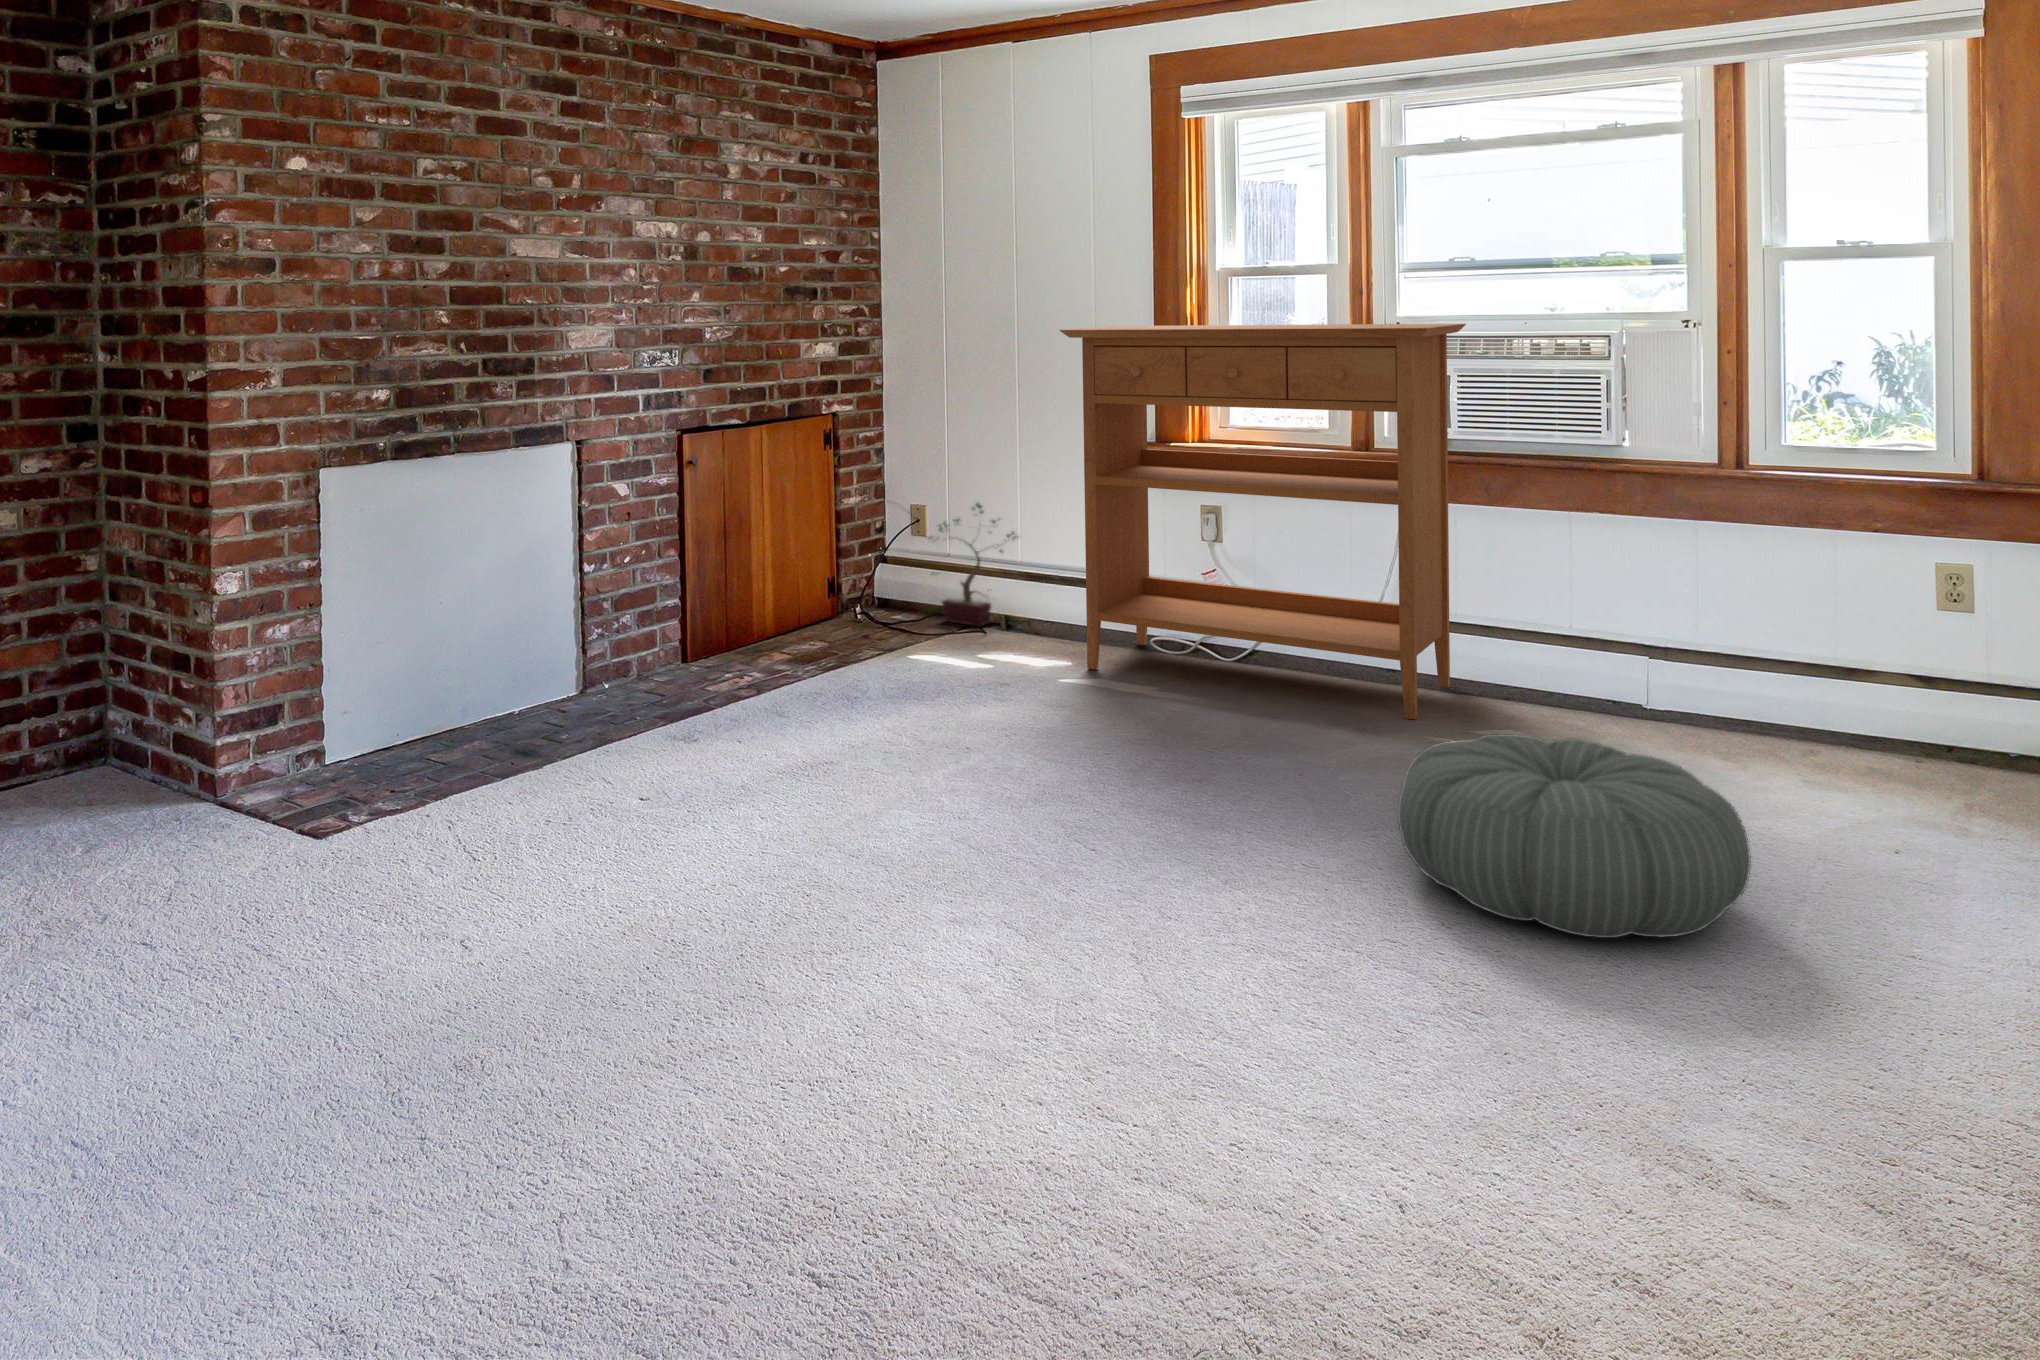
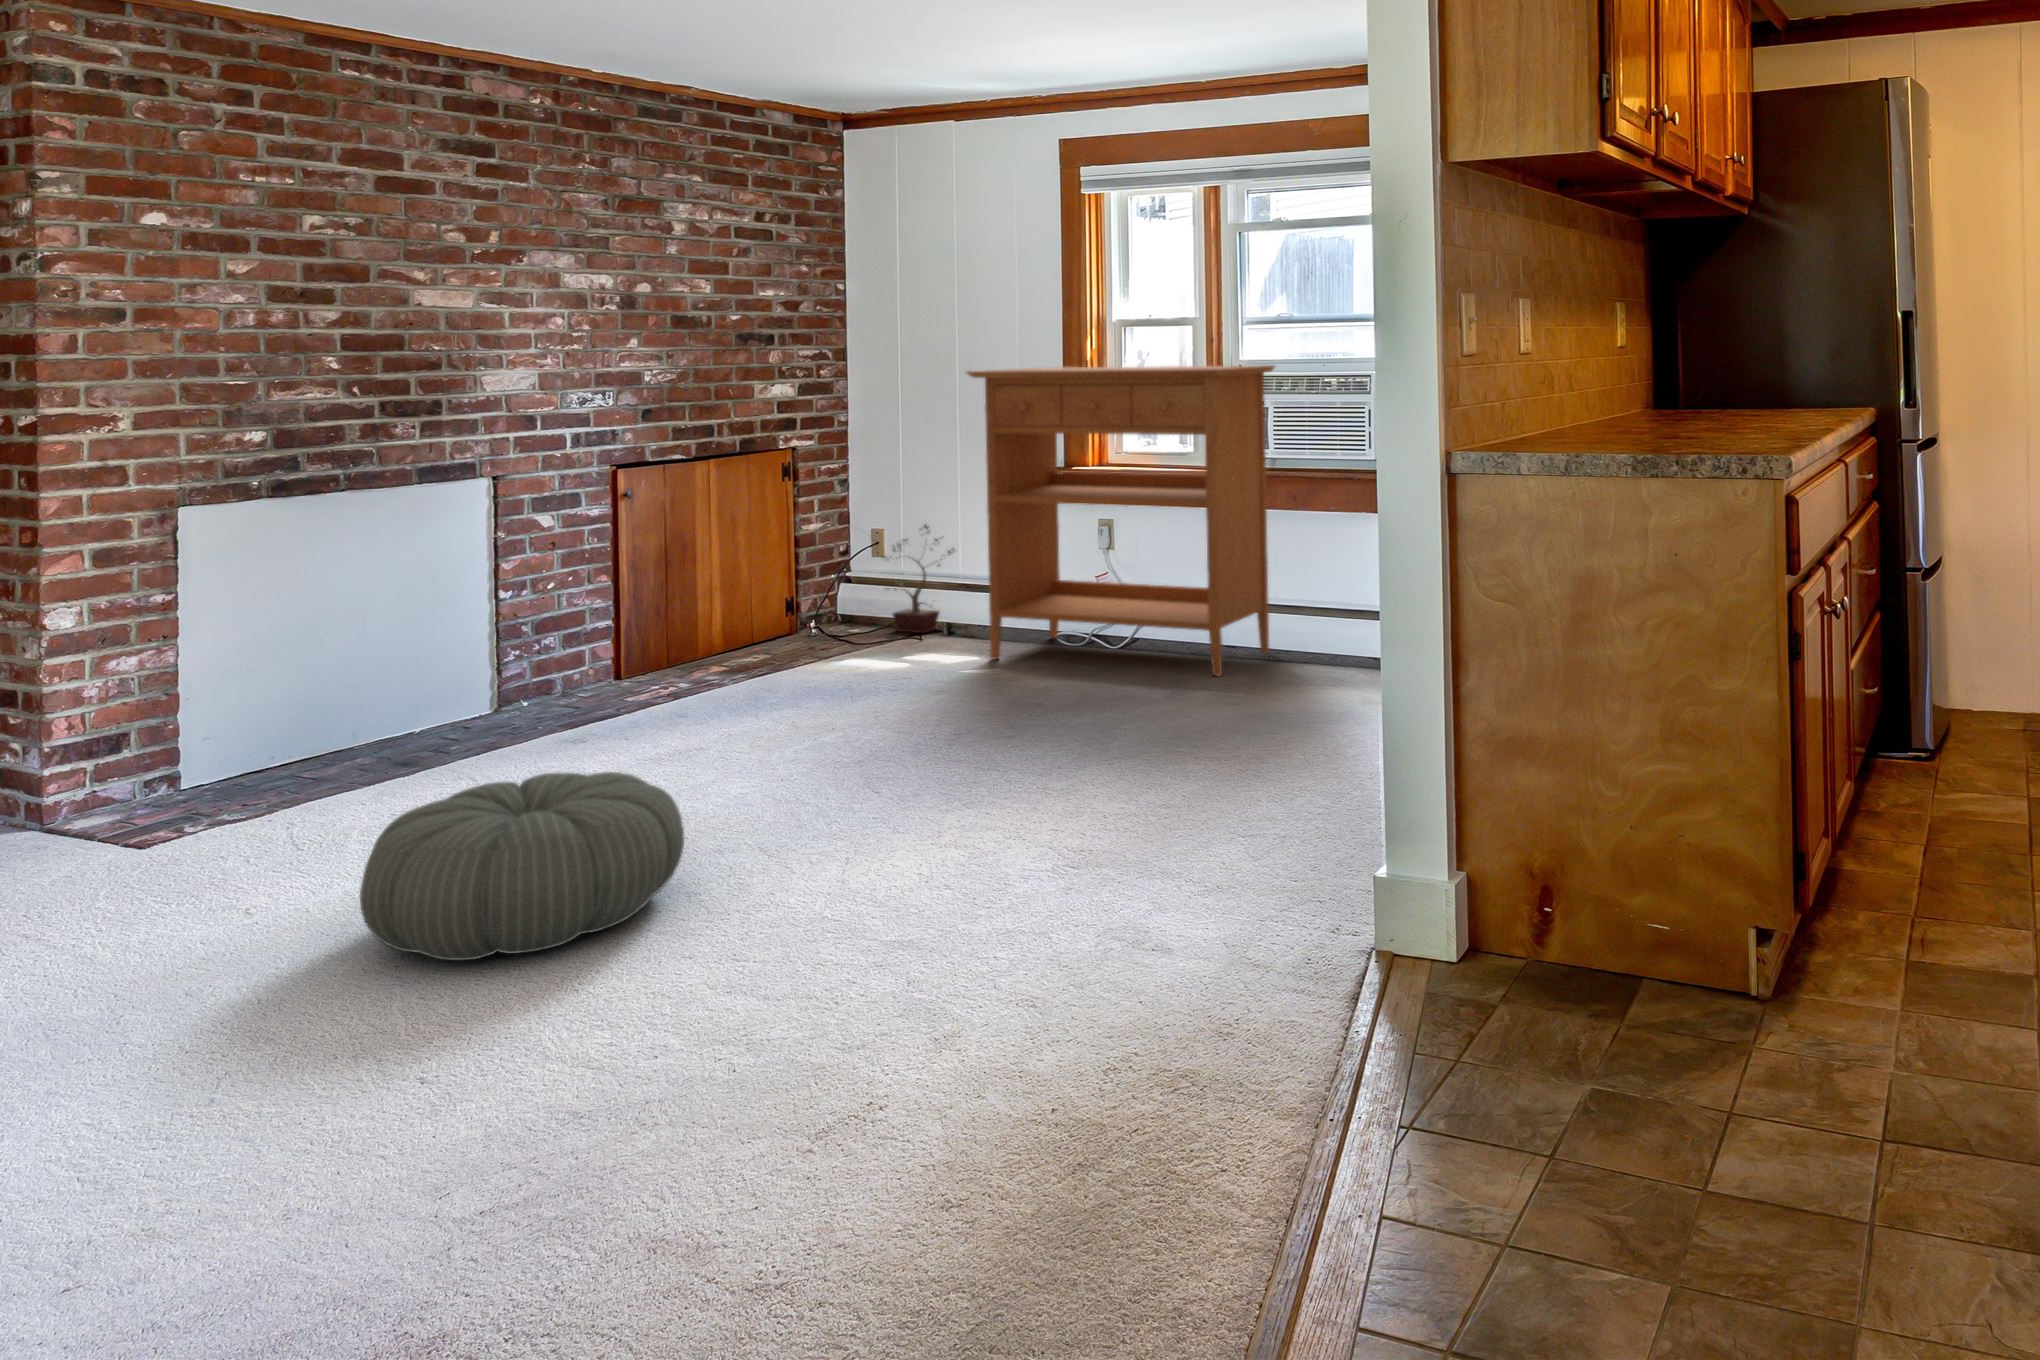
pouf: present [1398,734,1751,938] -> present [360,772,684,961]

